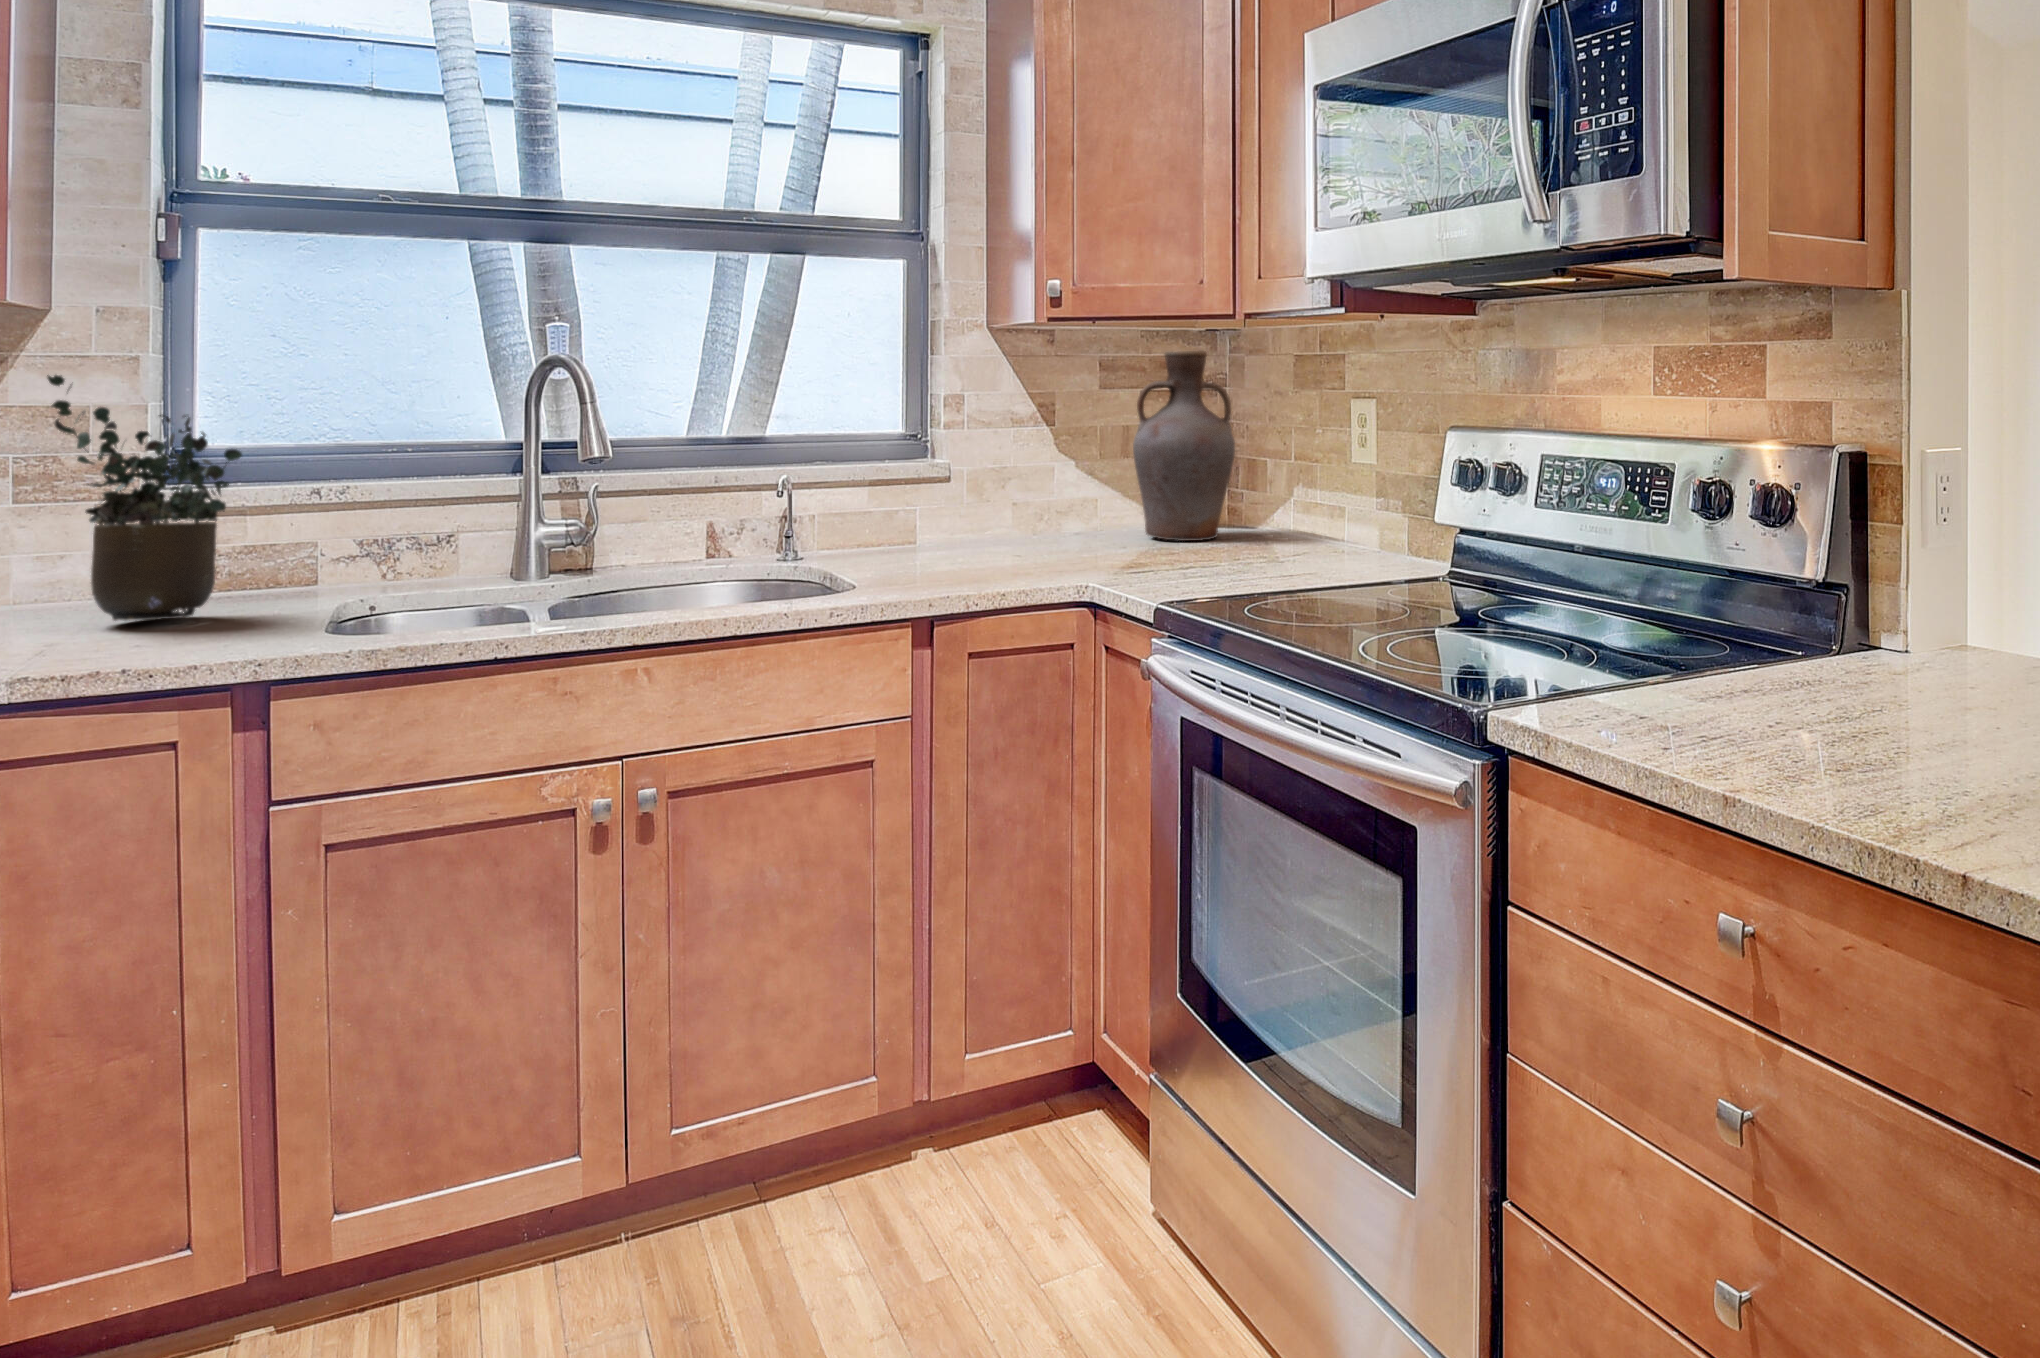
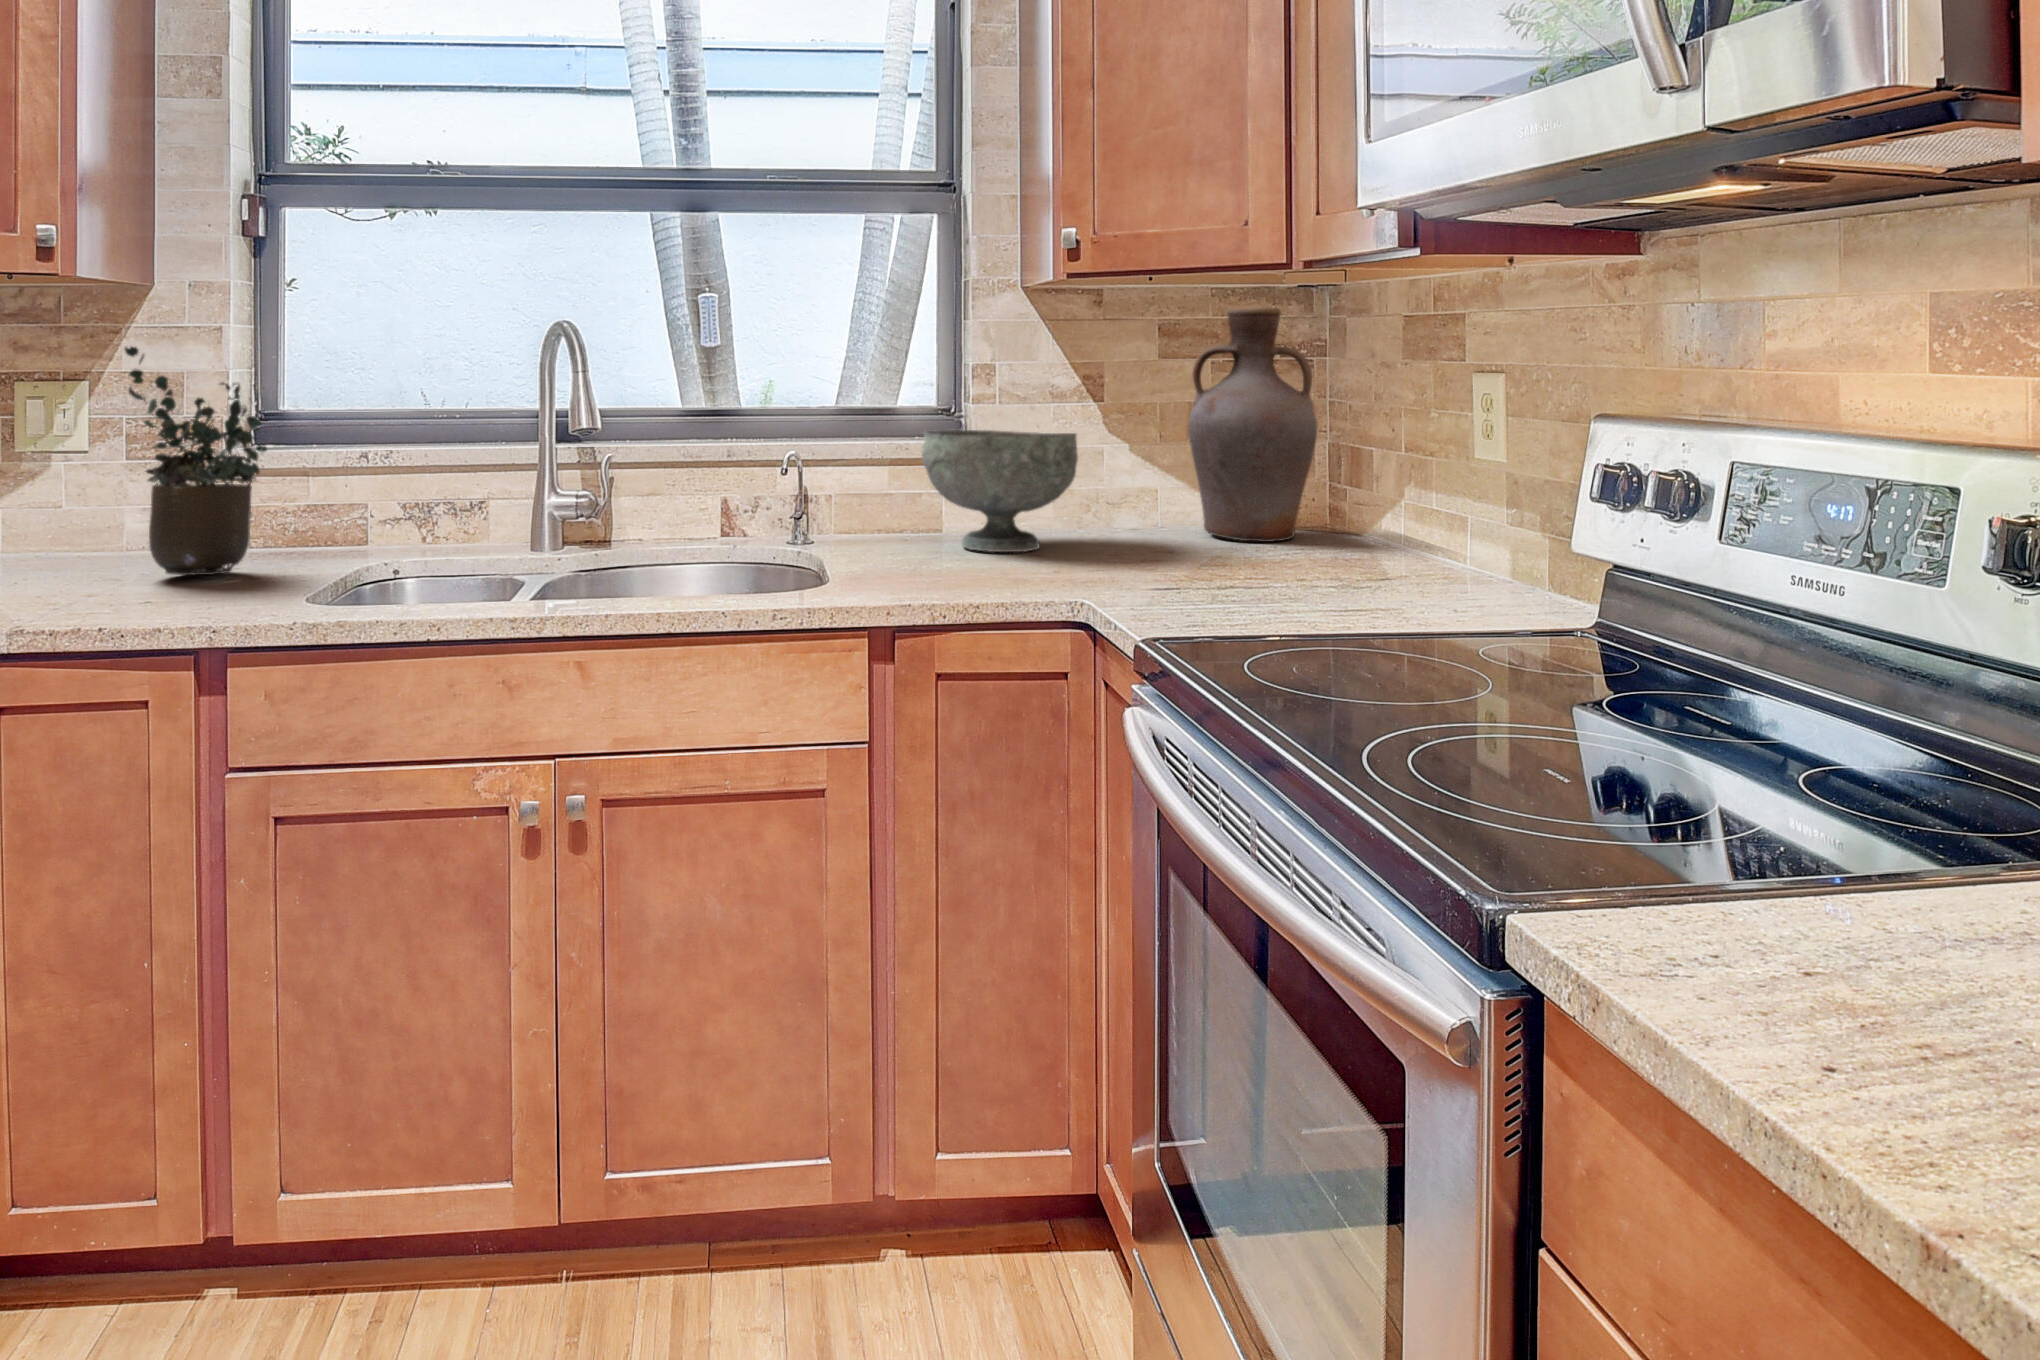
decorative bowl: none [915,454,1052,558] -> present [922,430,1078,552]

